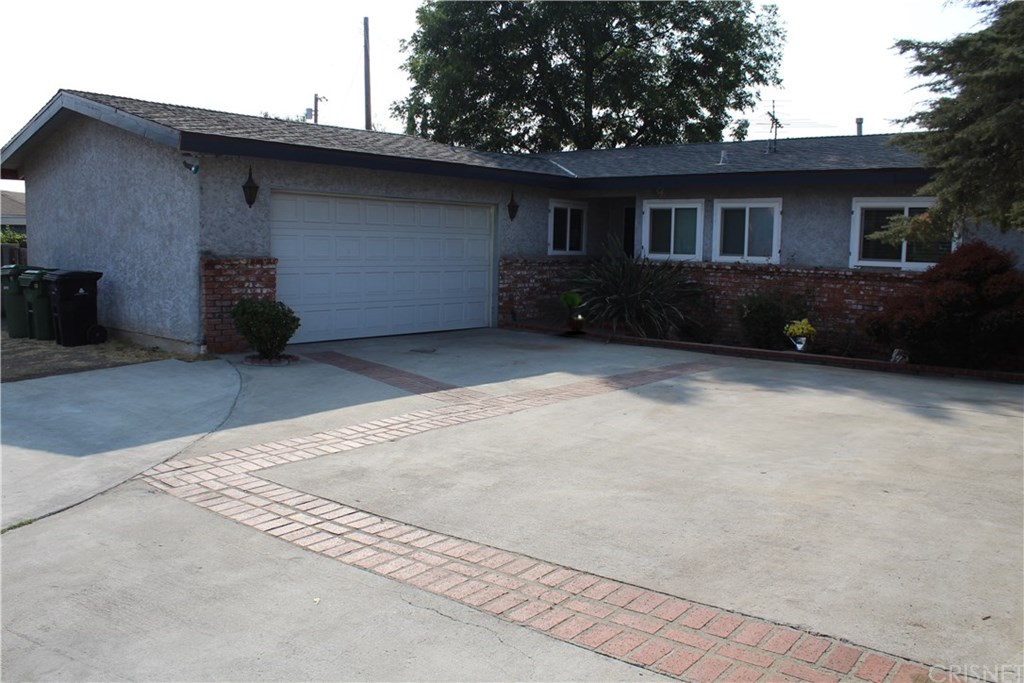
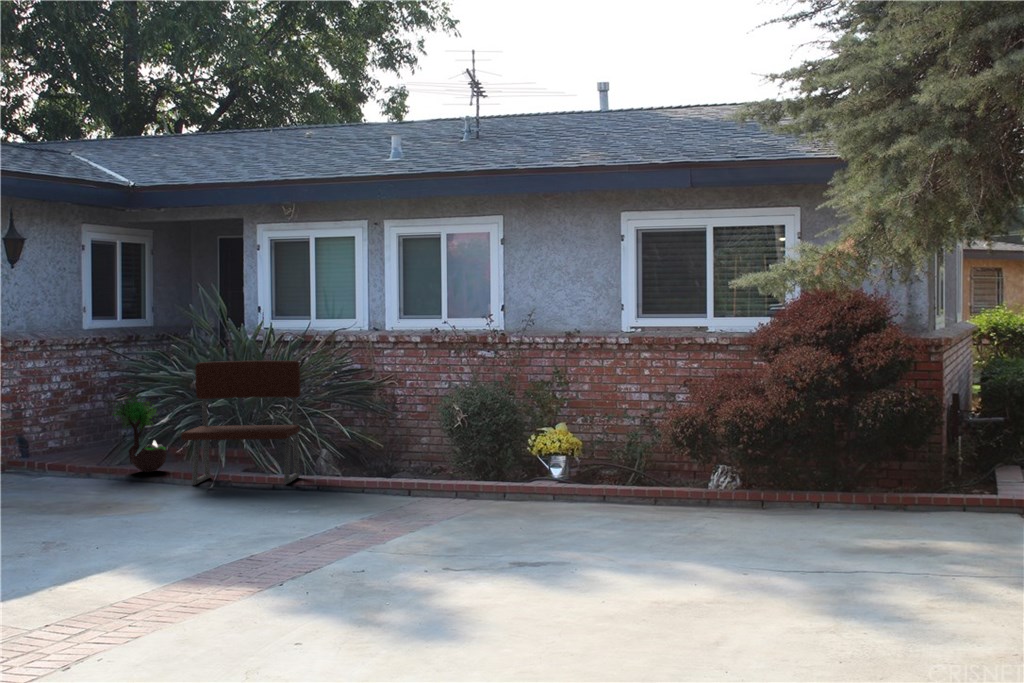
bench: none [592,274,657,342] -> present [181,361,301,485]

